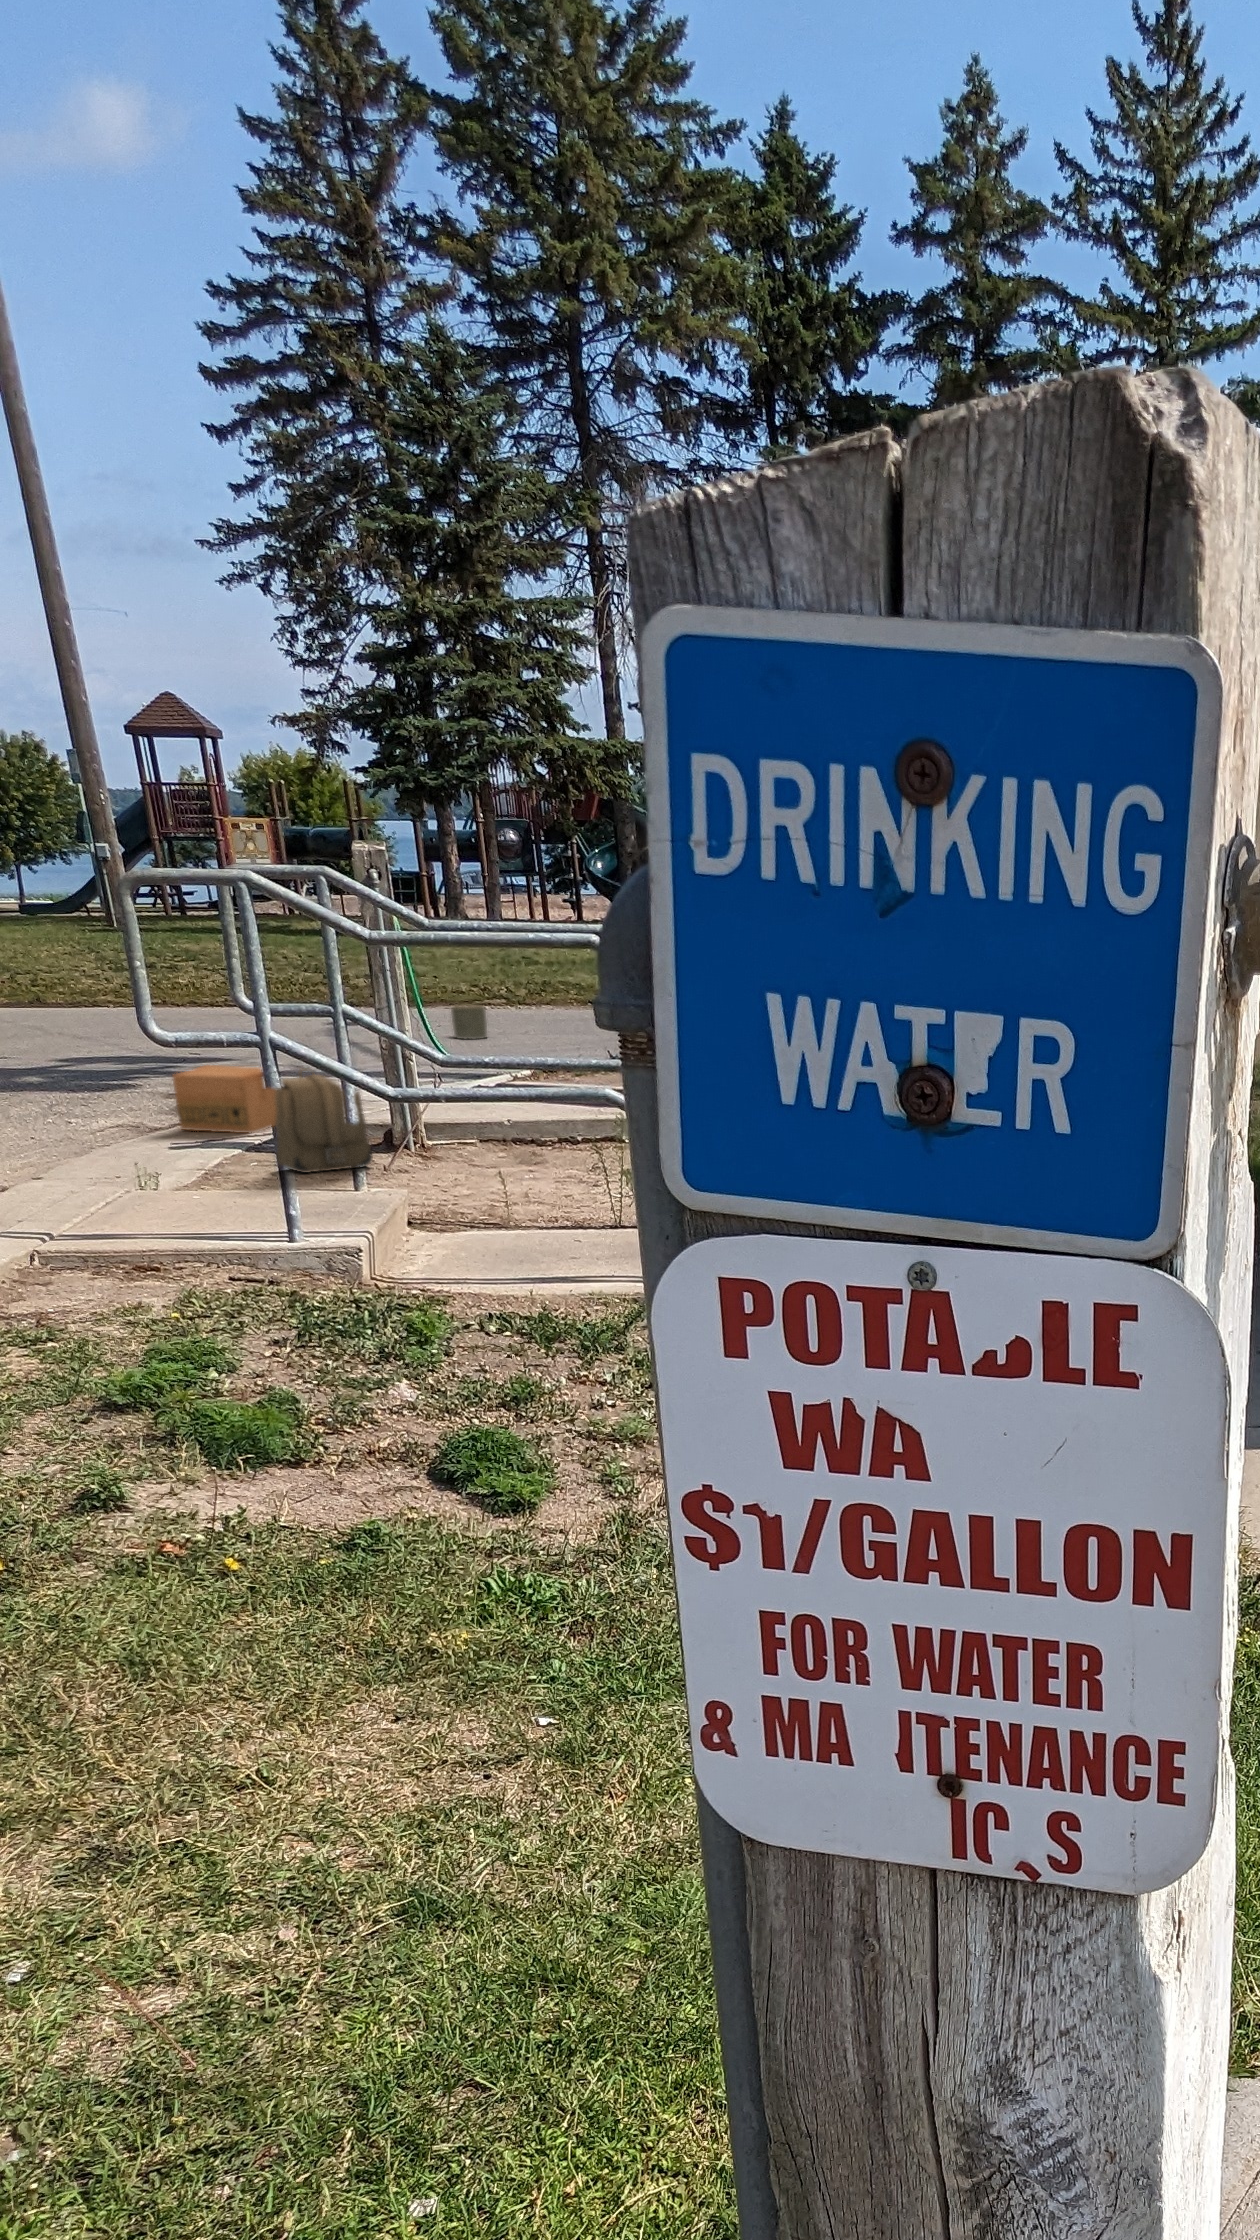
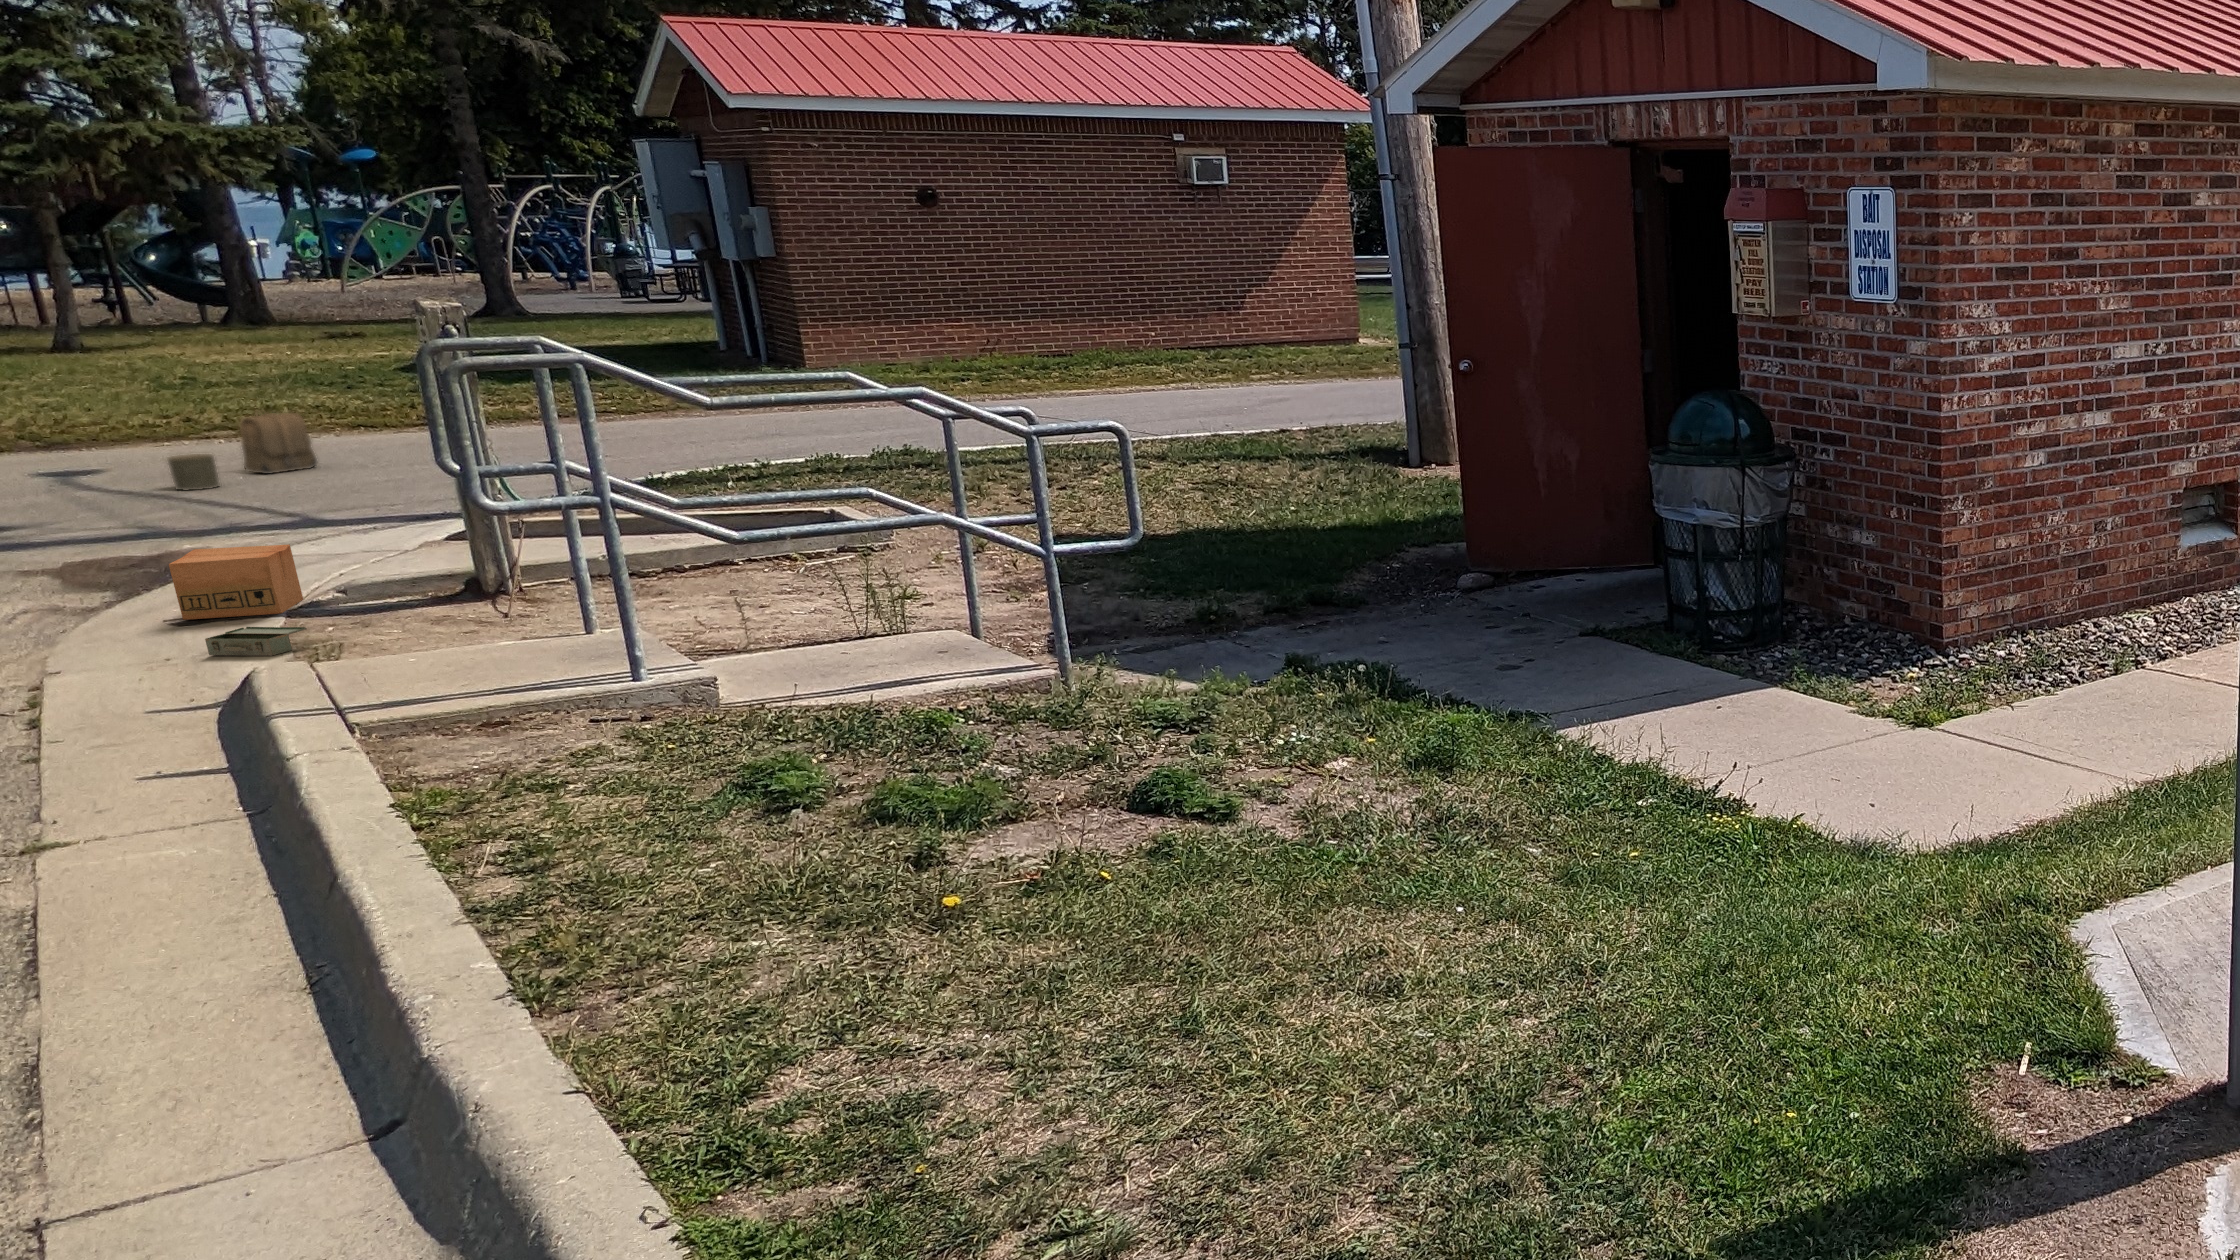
planter: present [451,1005,488,1039] -> present [168,454,219,490]
backpack: present [275,1068,372,1173] -> present [240,413,317,474]
toolbox: none [147,1140,225,1169] -> present [205,627,307,656]

